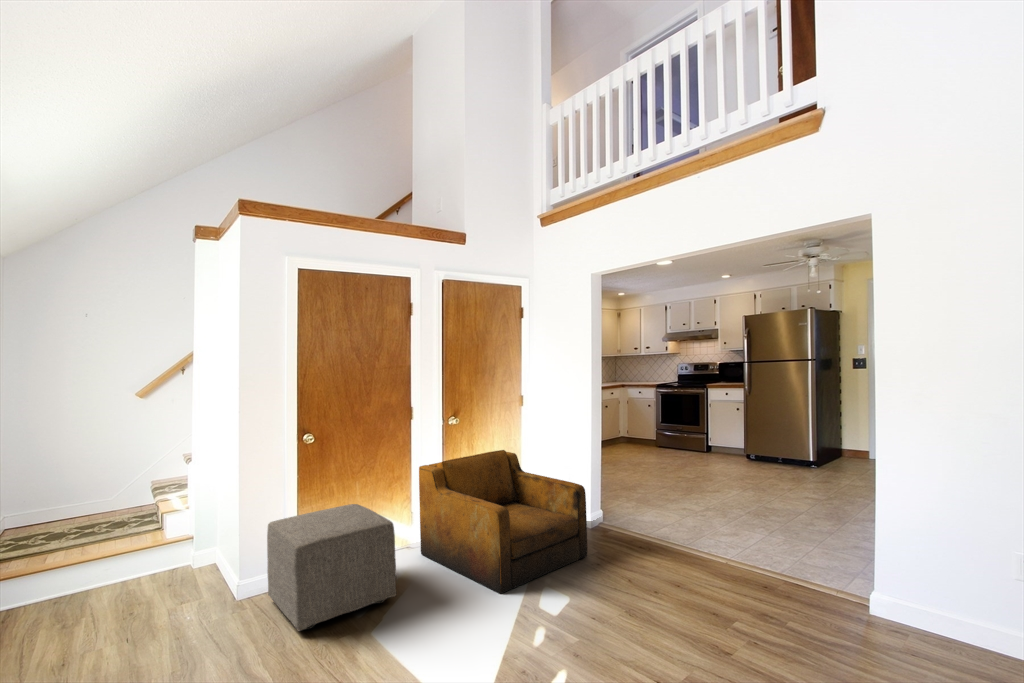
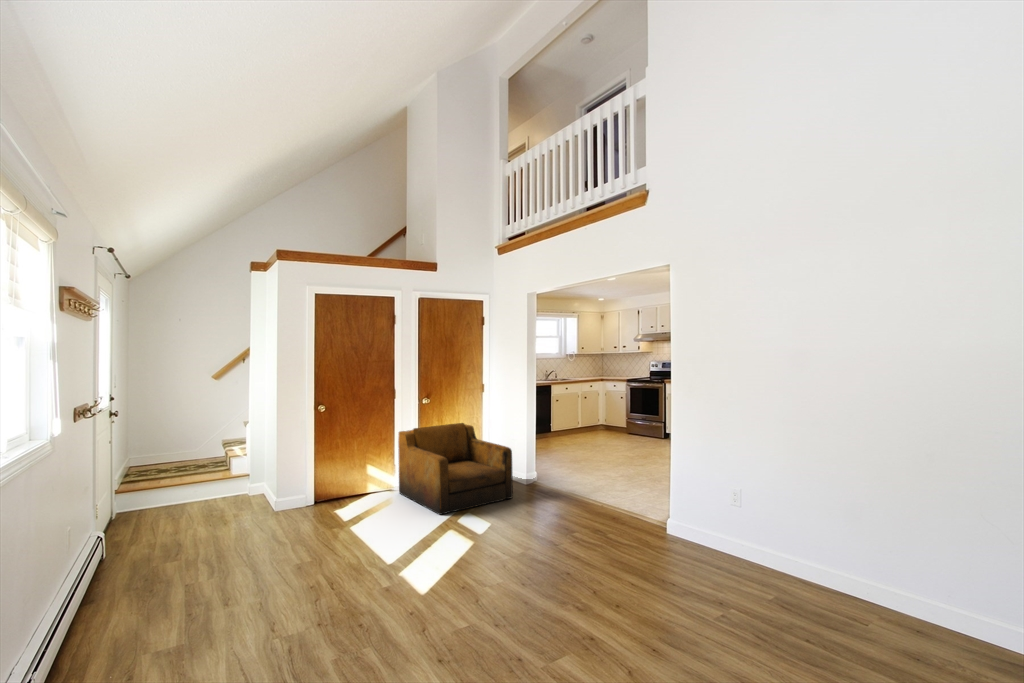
ottoman: present [267,504,396,631] -> none [291,454,371,526]

